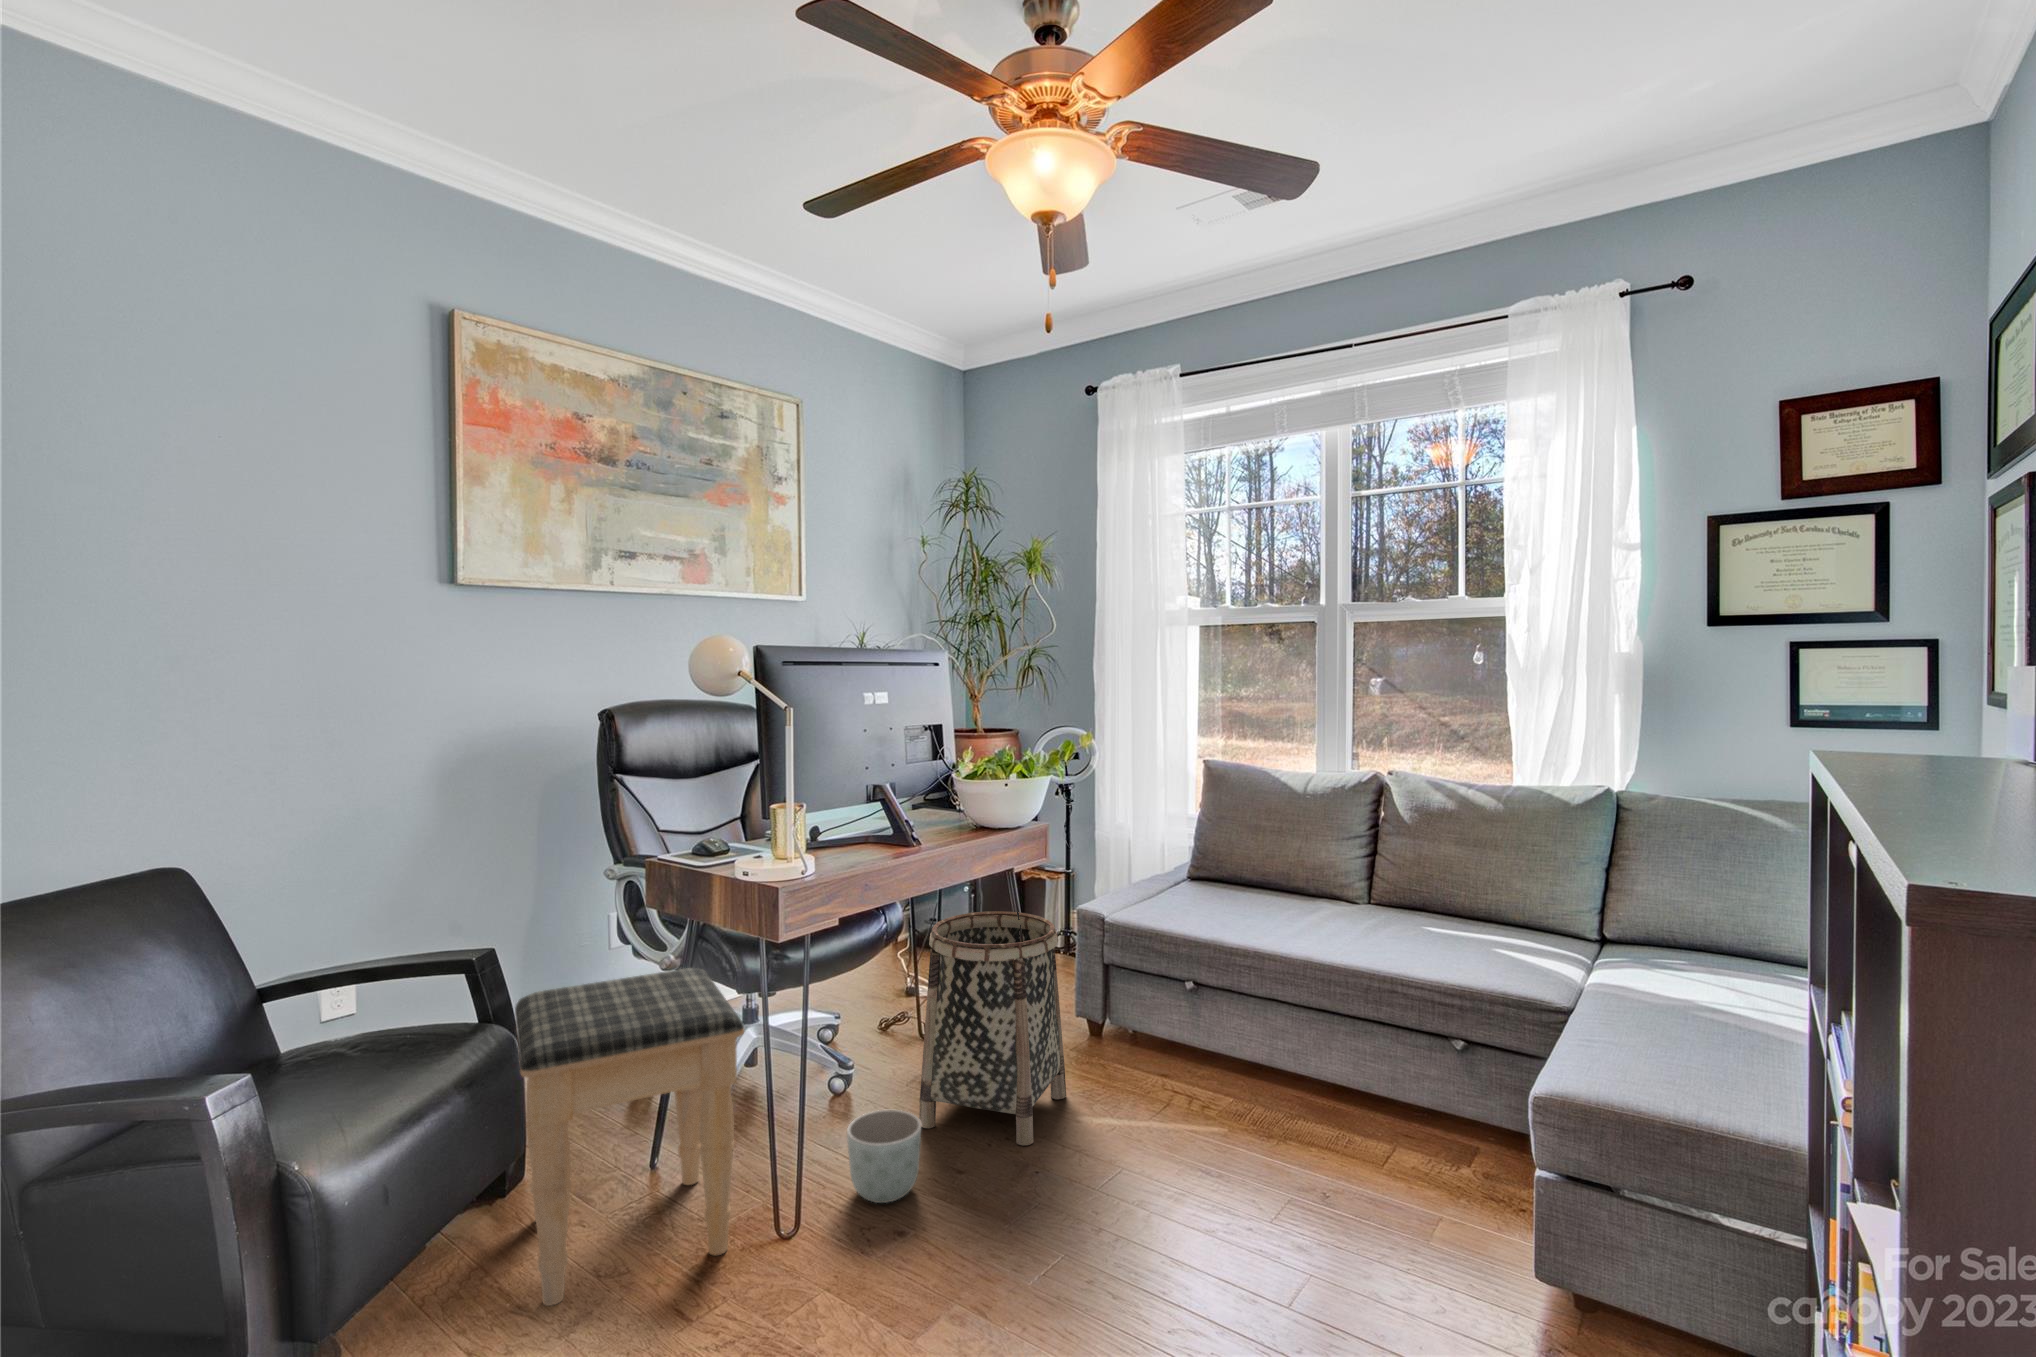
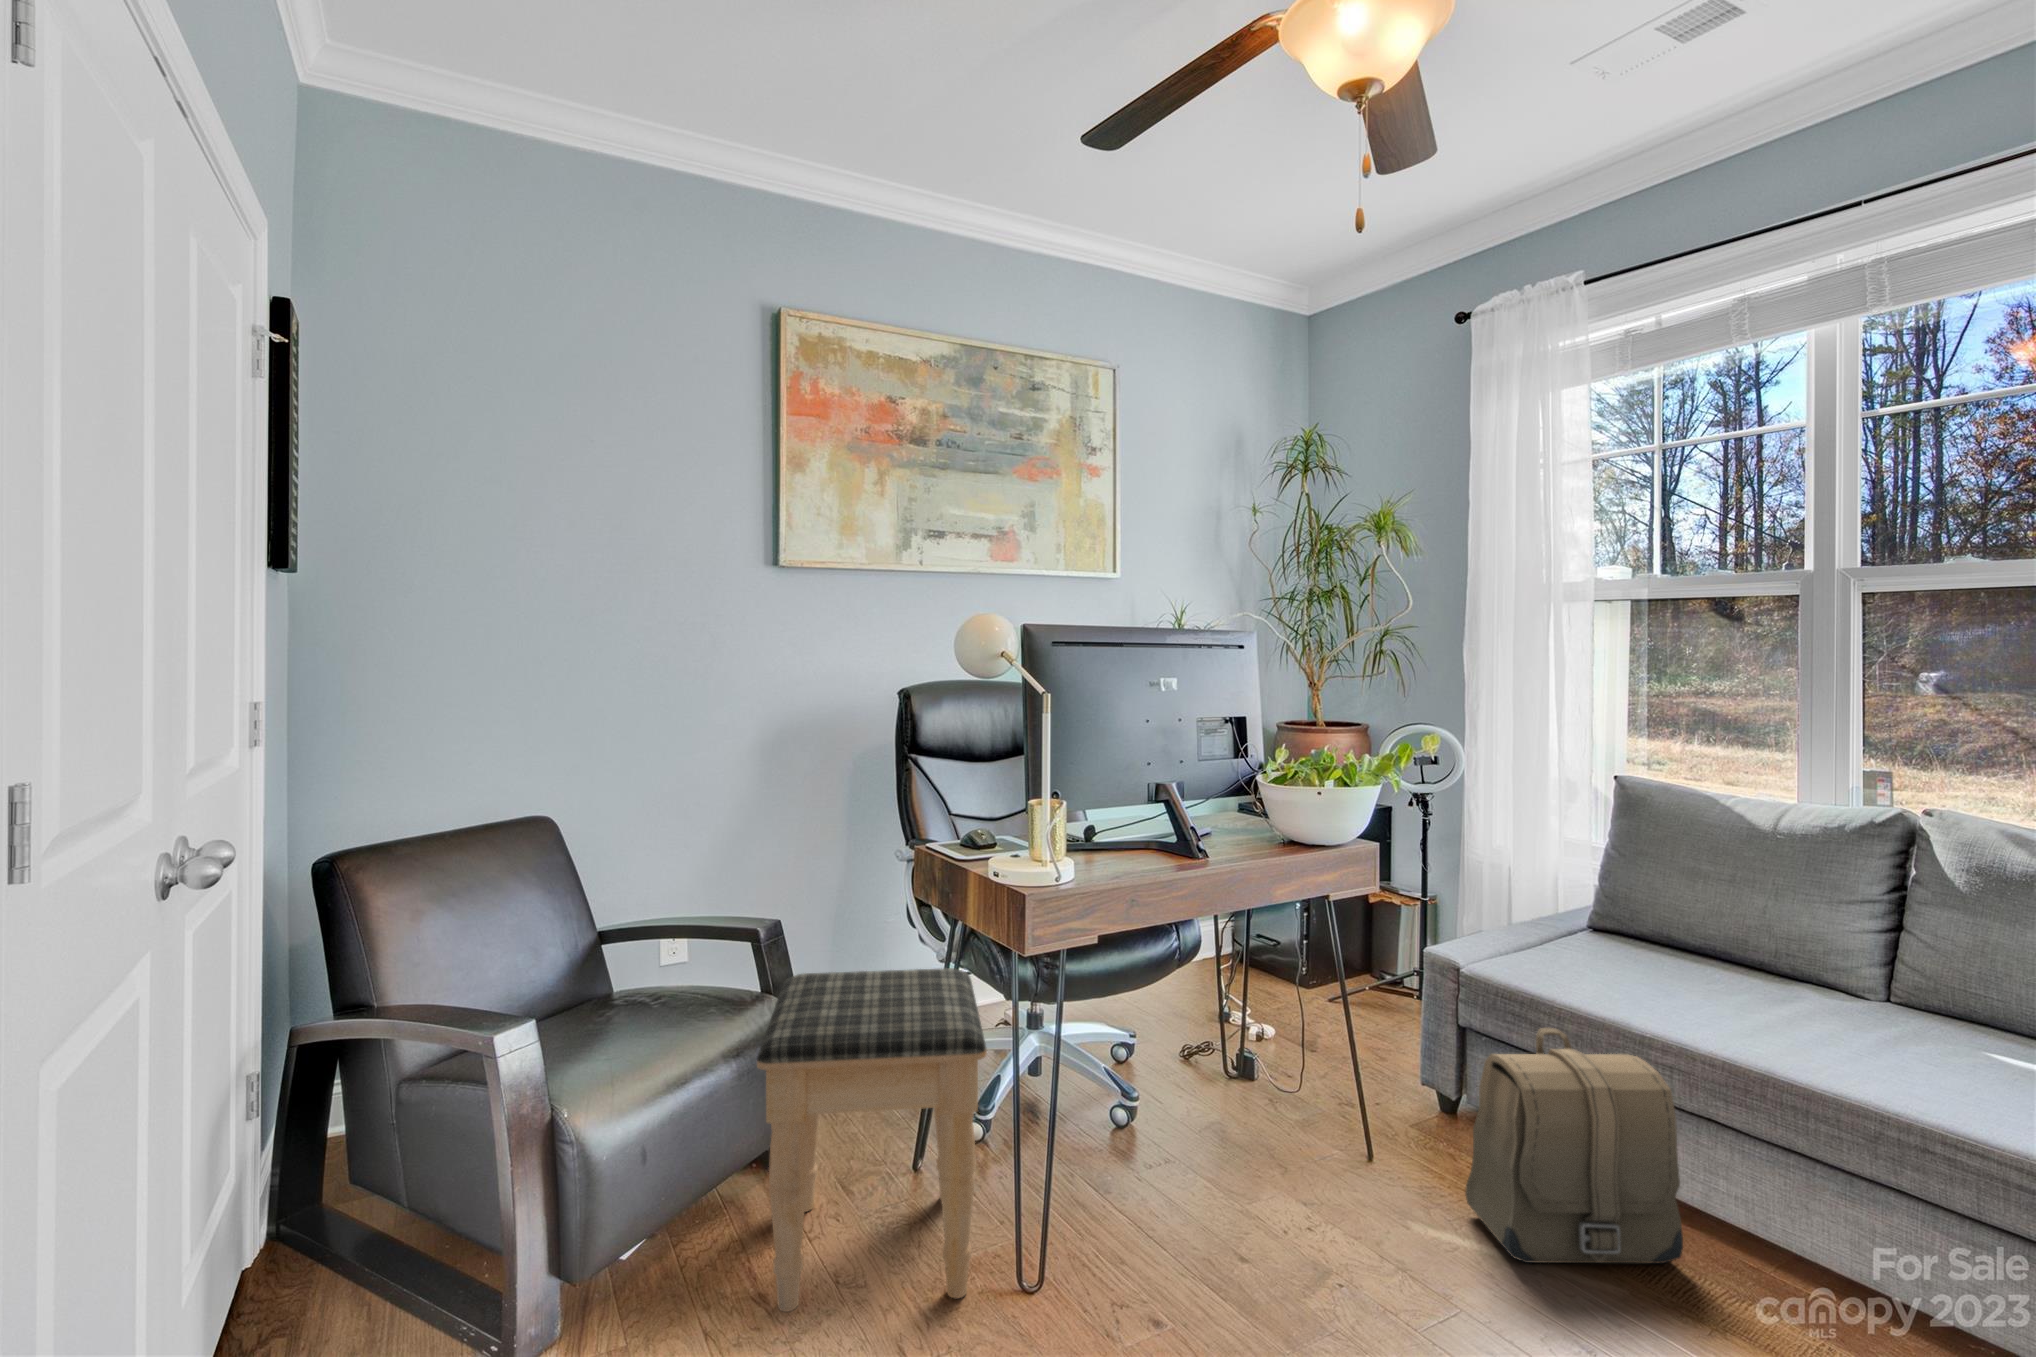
basket: present [919,911,1066,1145] -> none [1206,942,1397,1246]
backpack: none [1116,952,1257,1128] -> present [1465,1028,1683,1263]
planter: present [847,1110,921,1203] -> none [1108,1166,1197,1282]

